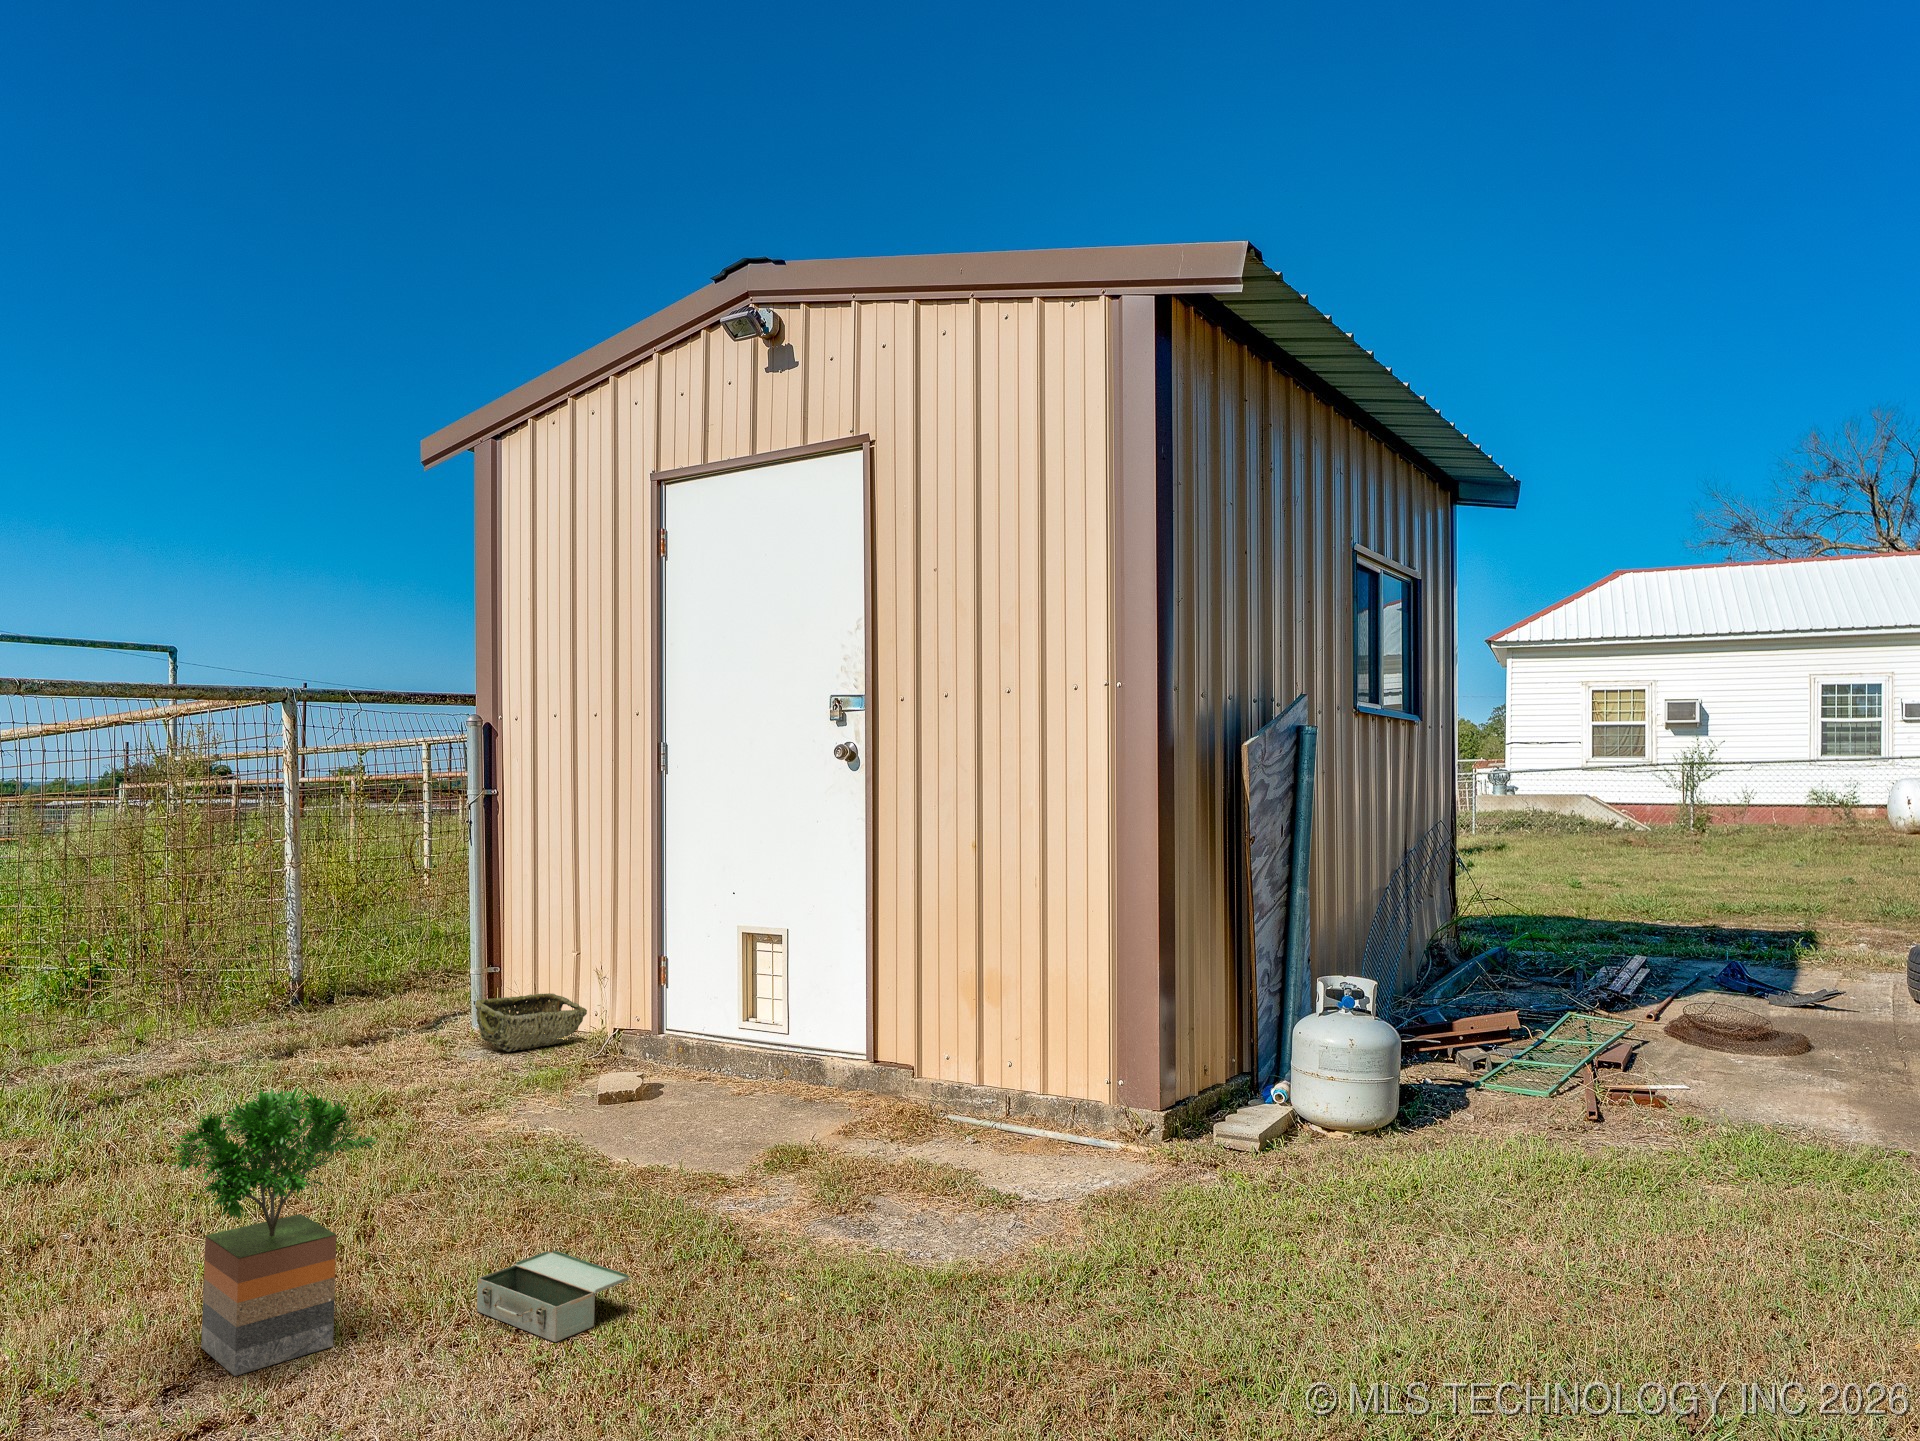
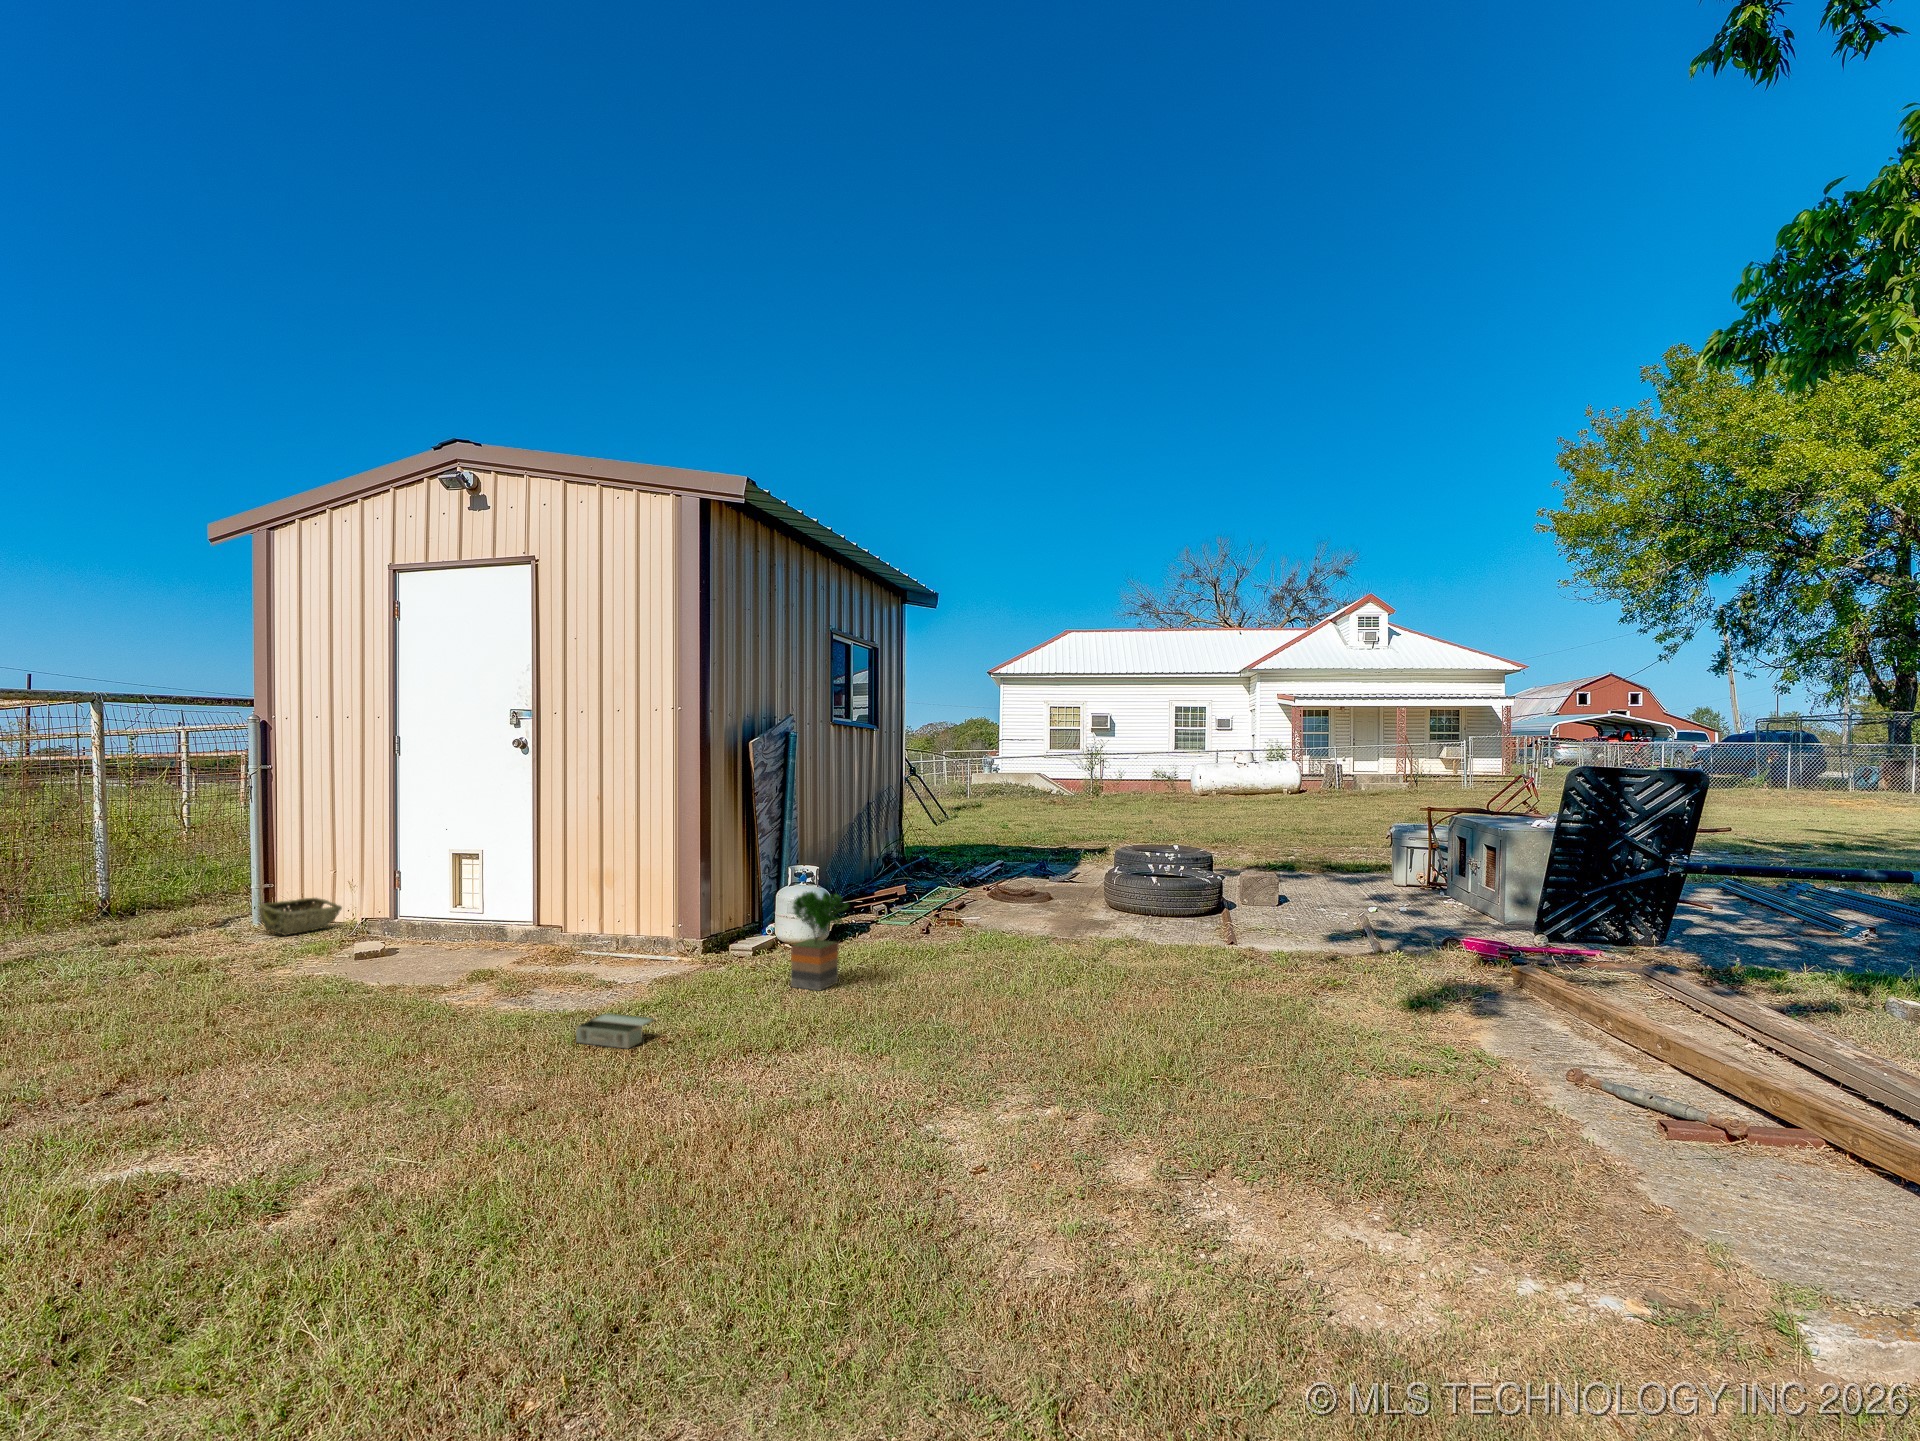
potted tree: present [172,1088,378,1376] -> present [791,892,848,991]
toolbox: present [477,1250,629,1342] -> present [576,1013,654,1049]

